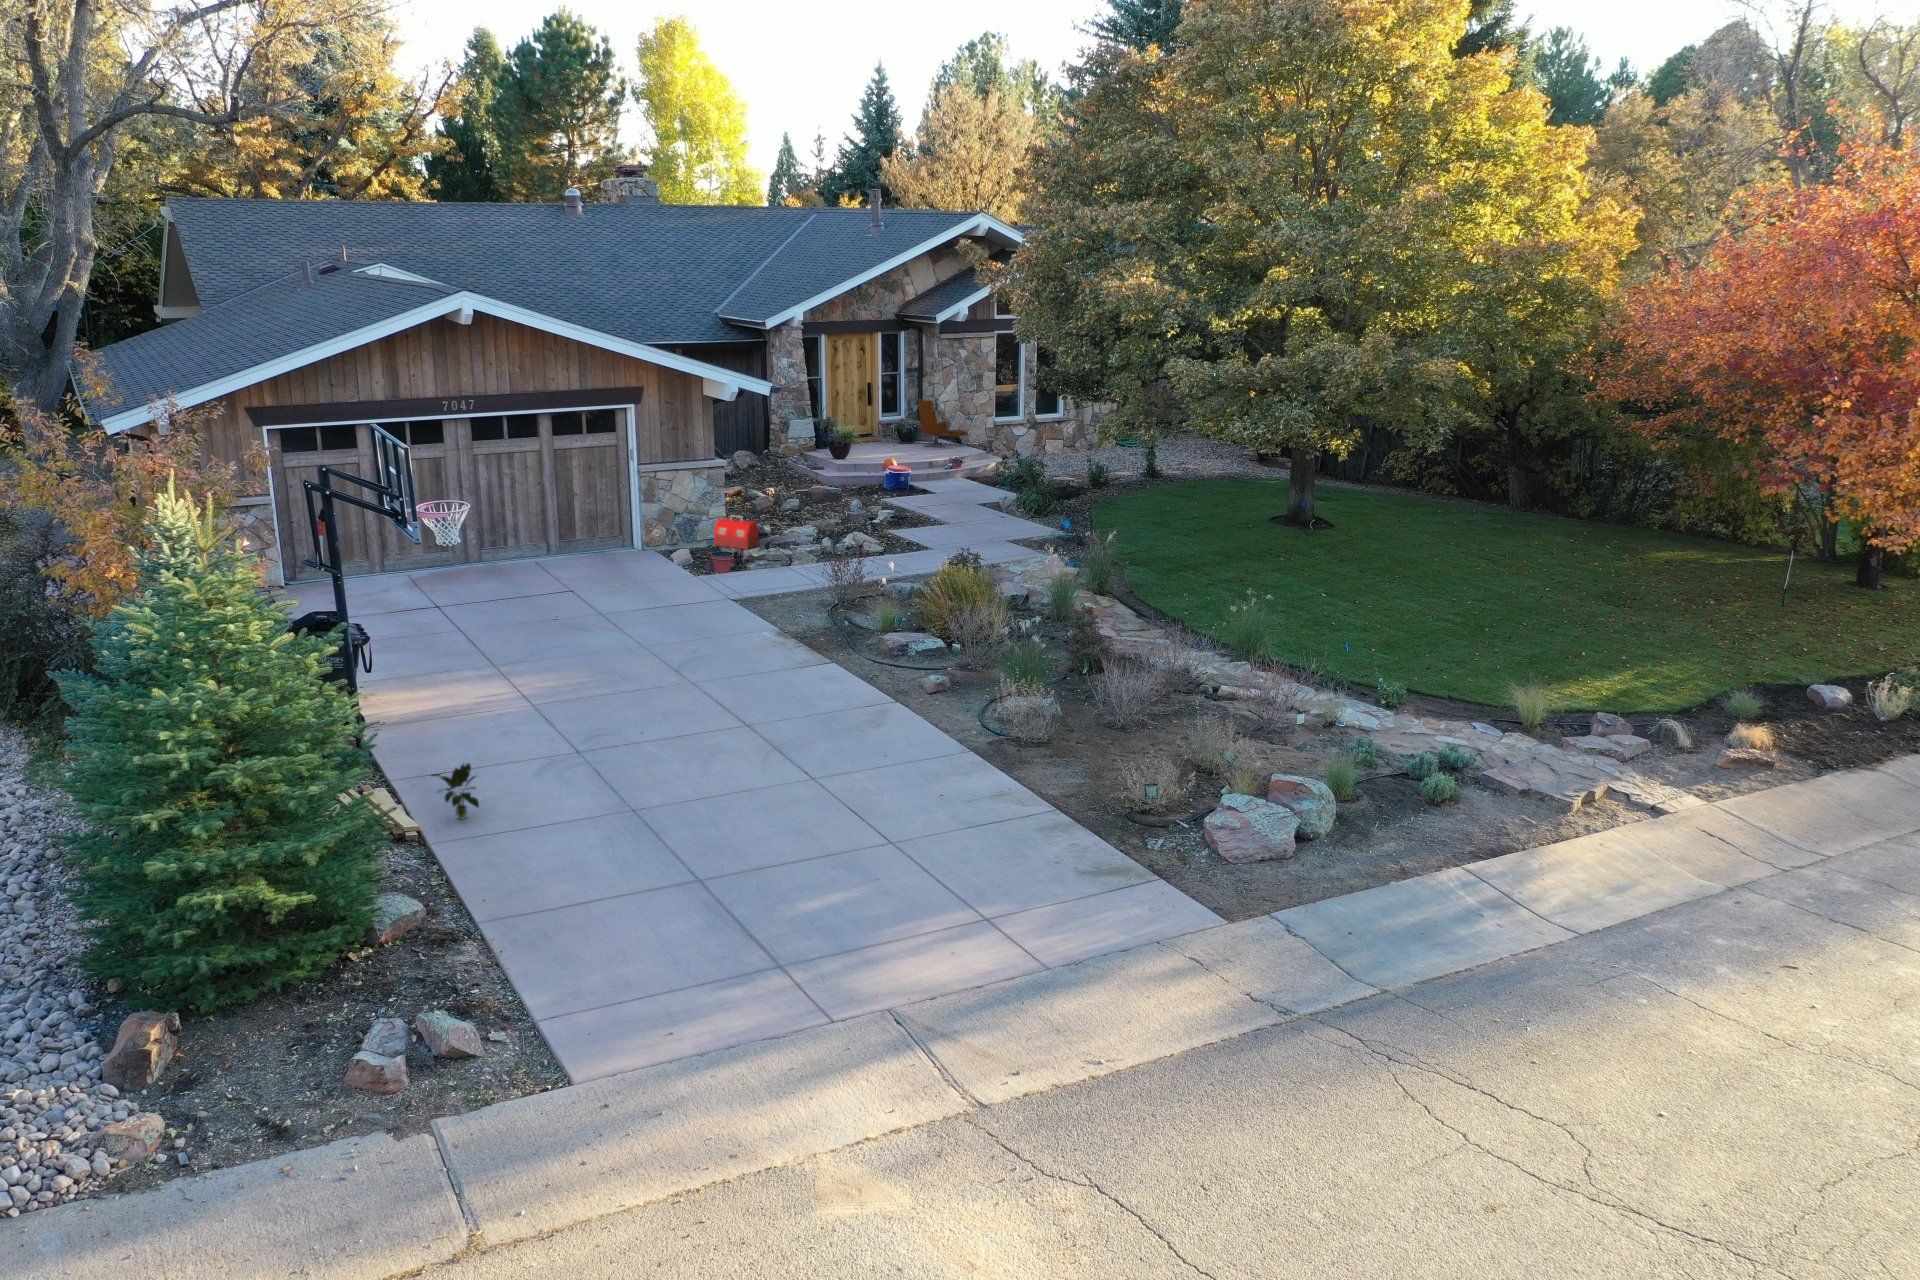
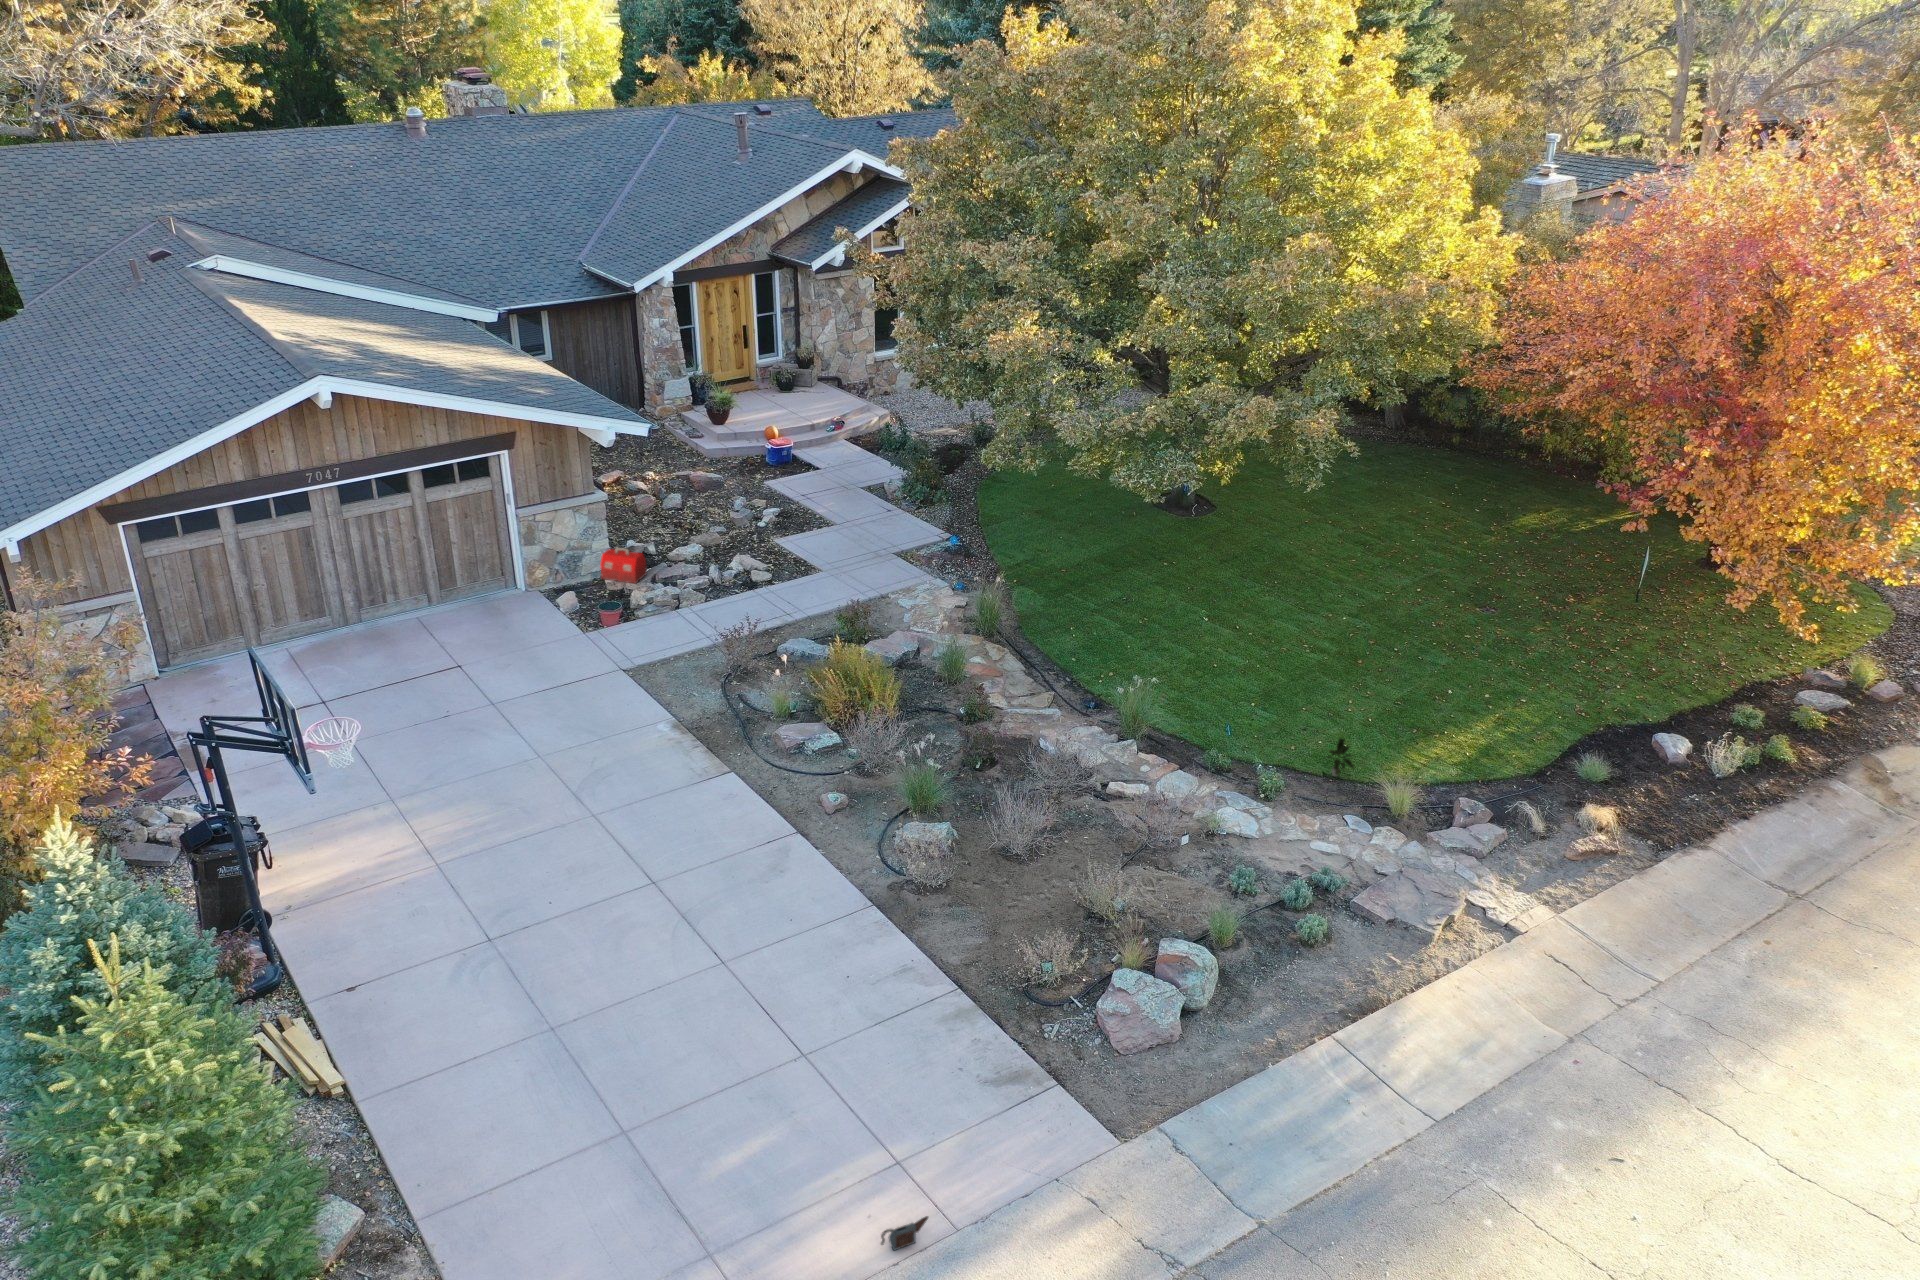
lounge chair: present [918,399,968,445] -> none [797,346,850,396]
potted plant: present [441,764,479,819] -> present [1326,738,1354,777]
watering can: none [962,943,1016,978] -> present [881,1216,928,1250]

